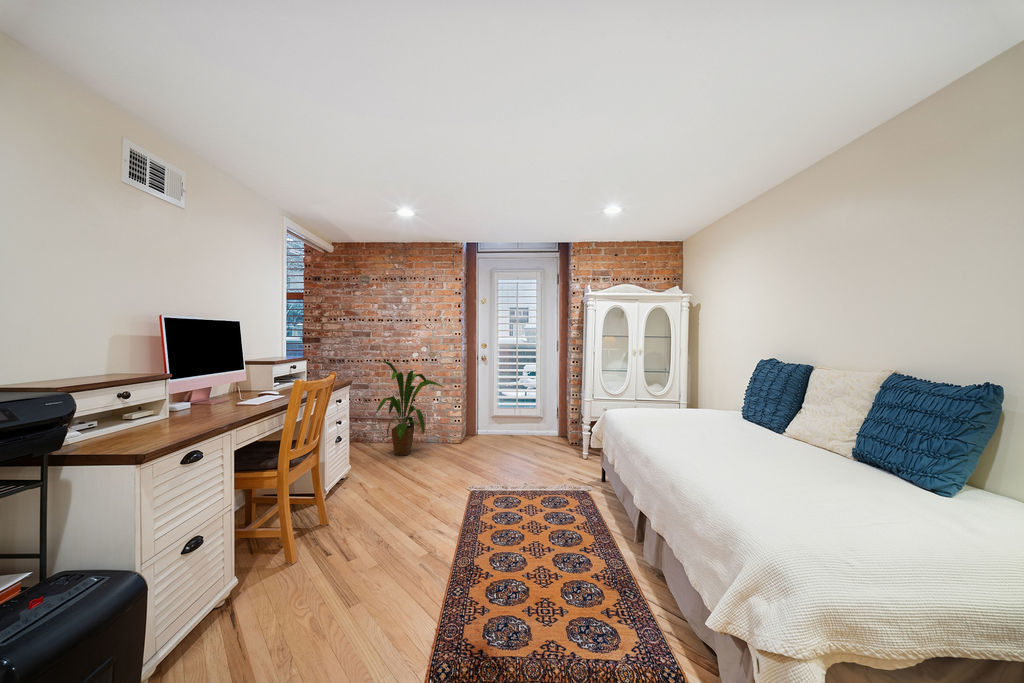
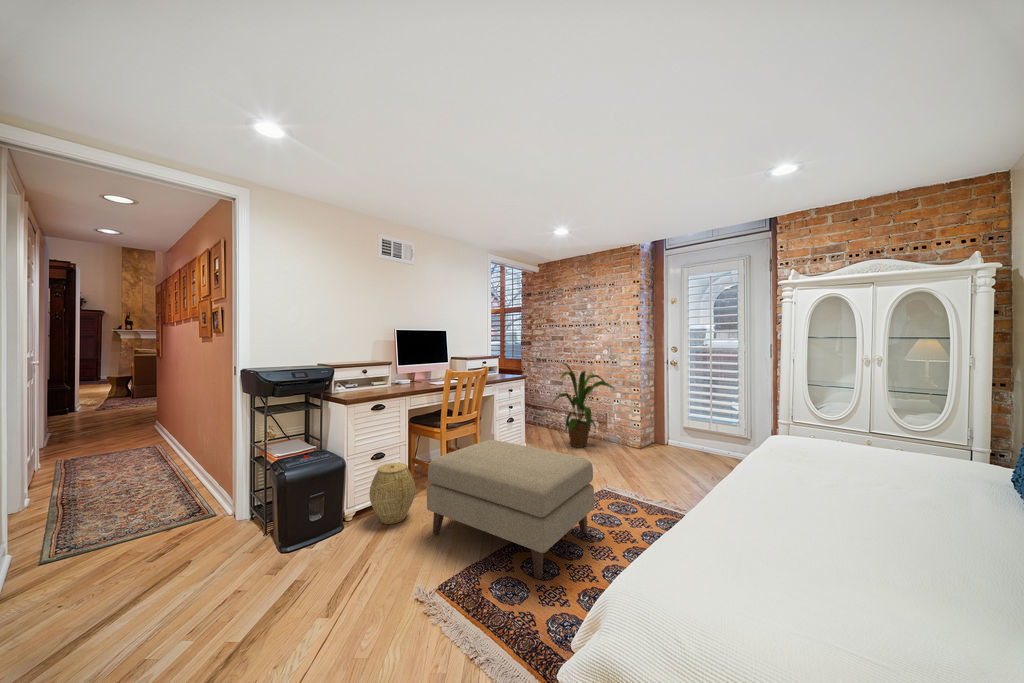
ottoman: none [327,459,529,618] -> present [427,440,594,579]
woven basket: none [191,532,282,645] -> present [369,463,415,524]

